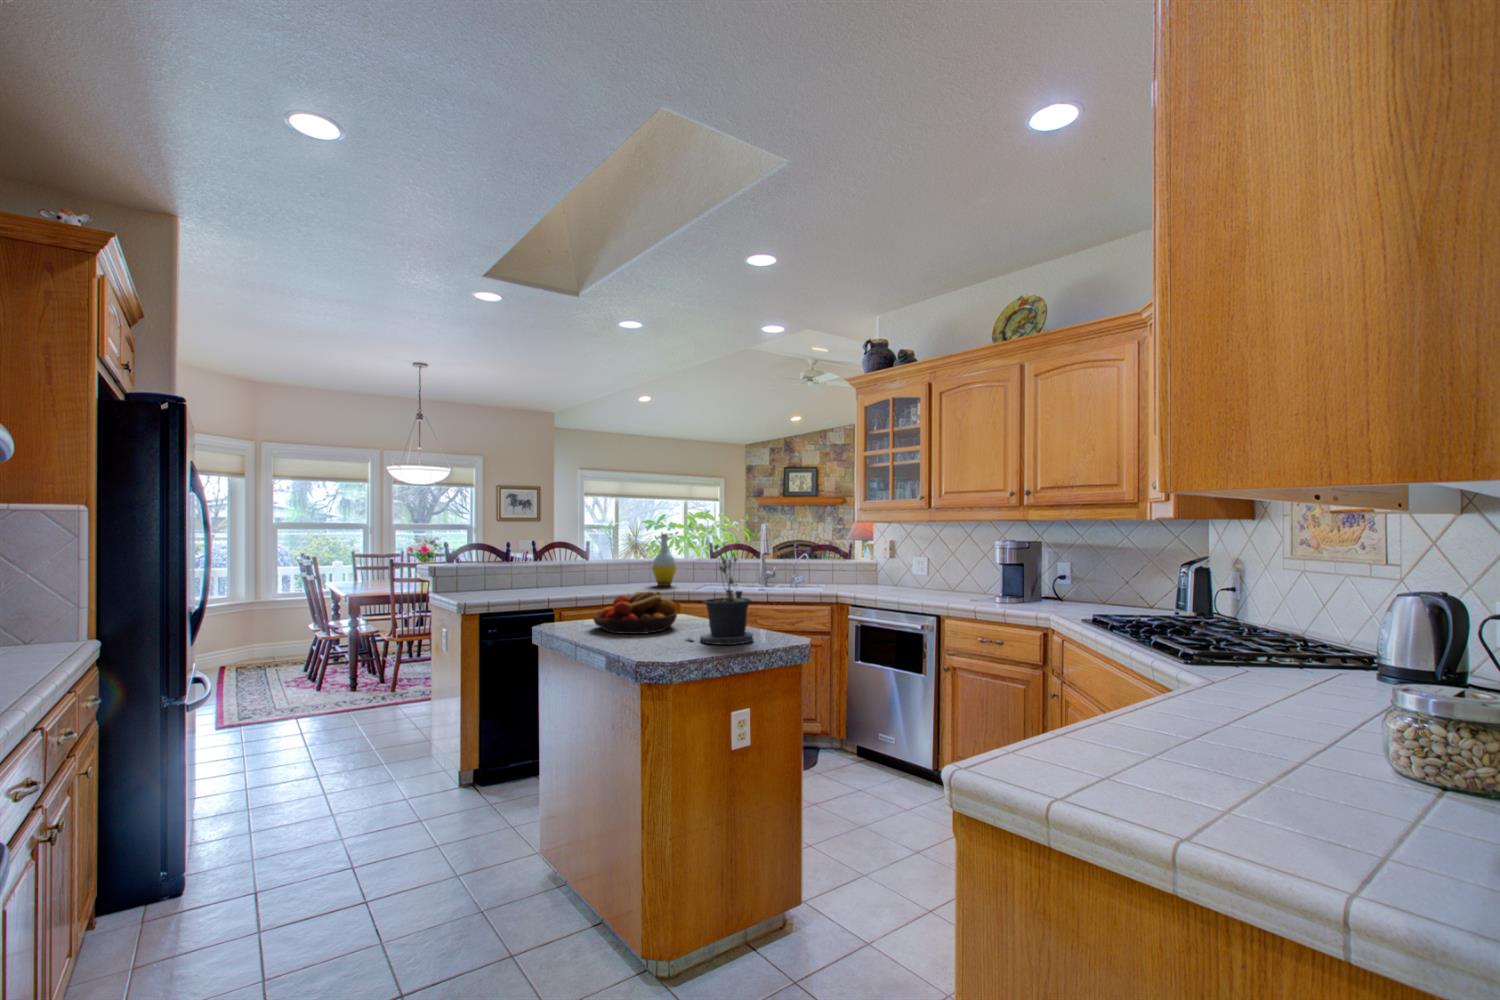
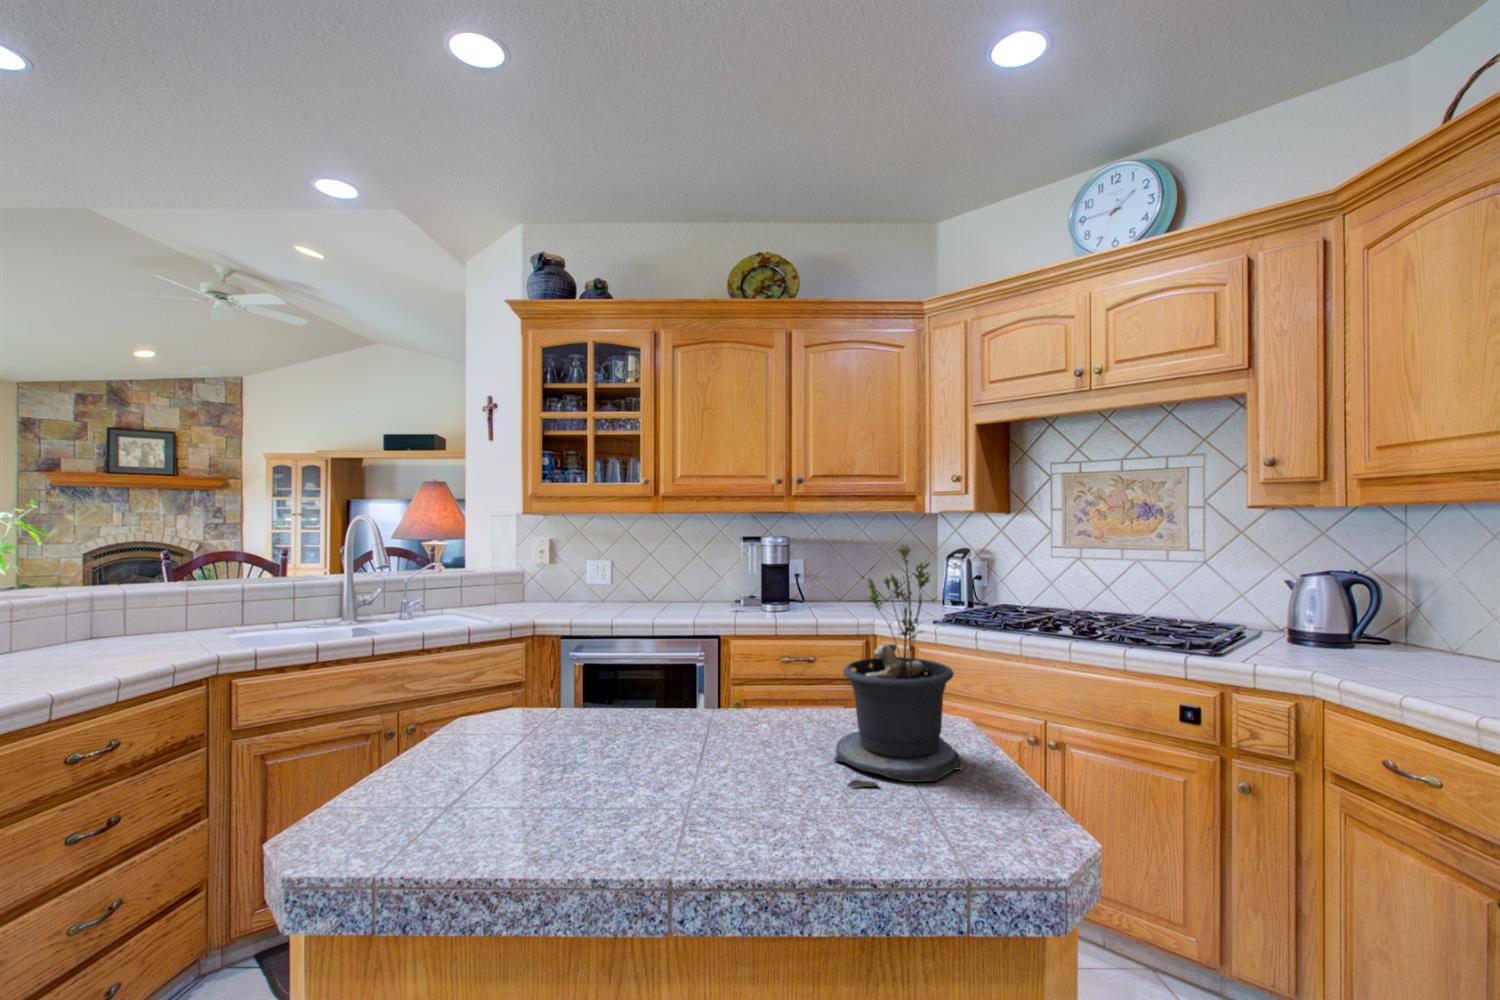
bottle: present [652,534,677,586] -> none [98,528,177,650]
fruit bowl: present [593,591,677,634] -> none [476,674,726,835]

